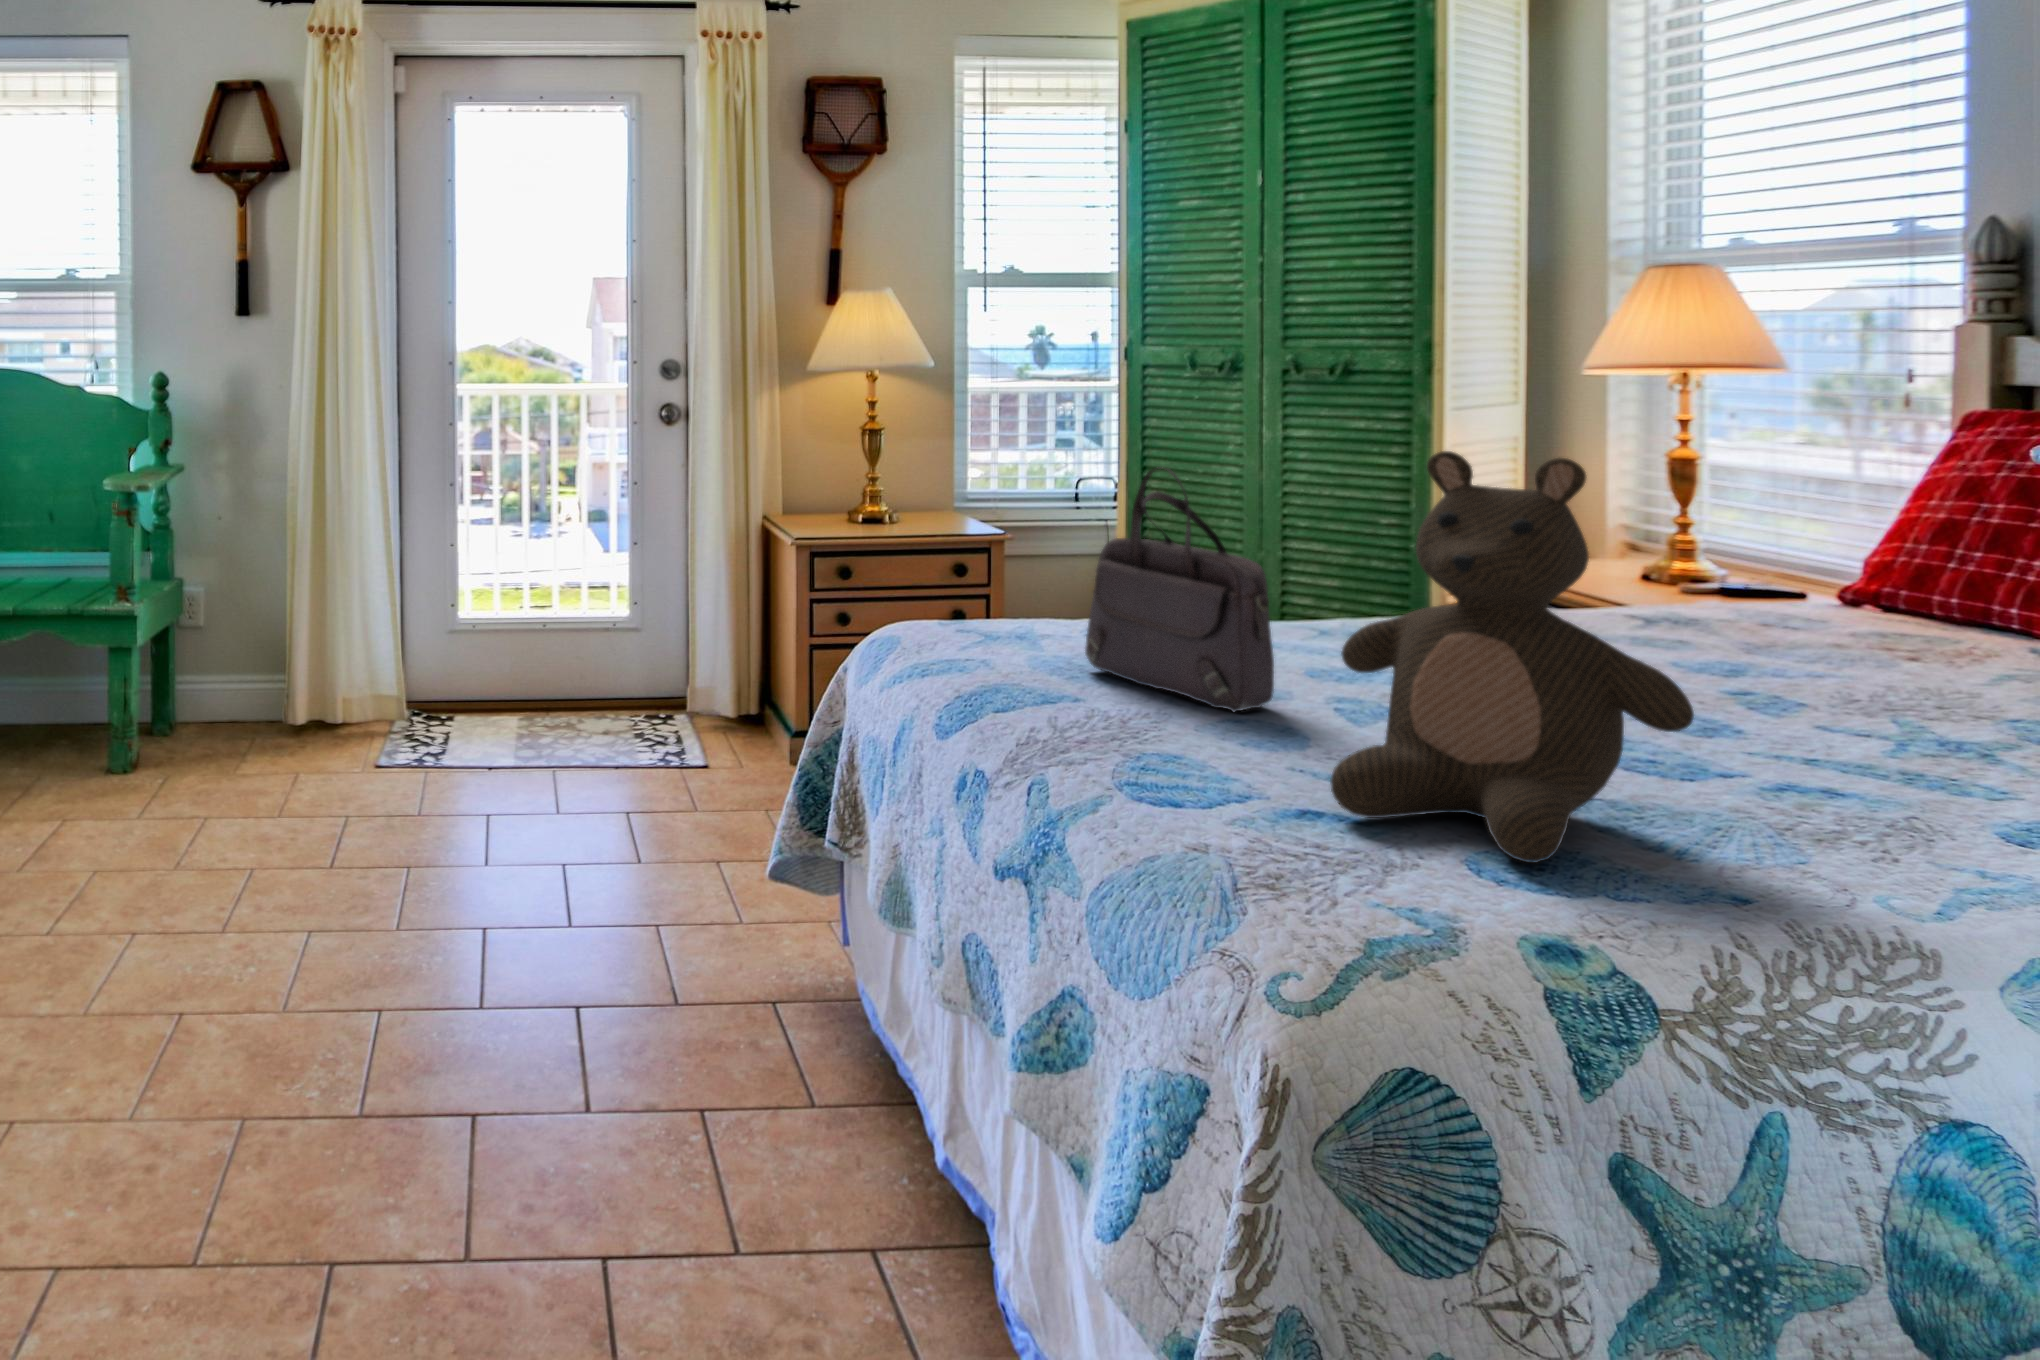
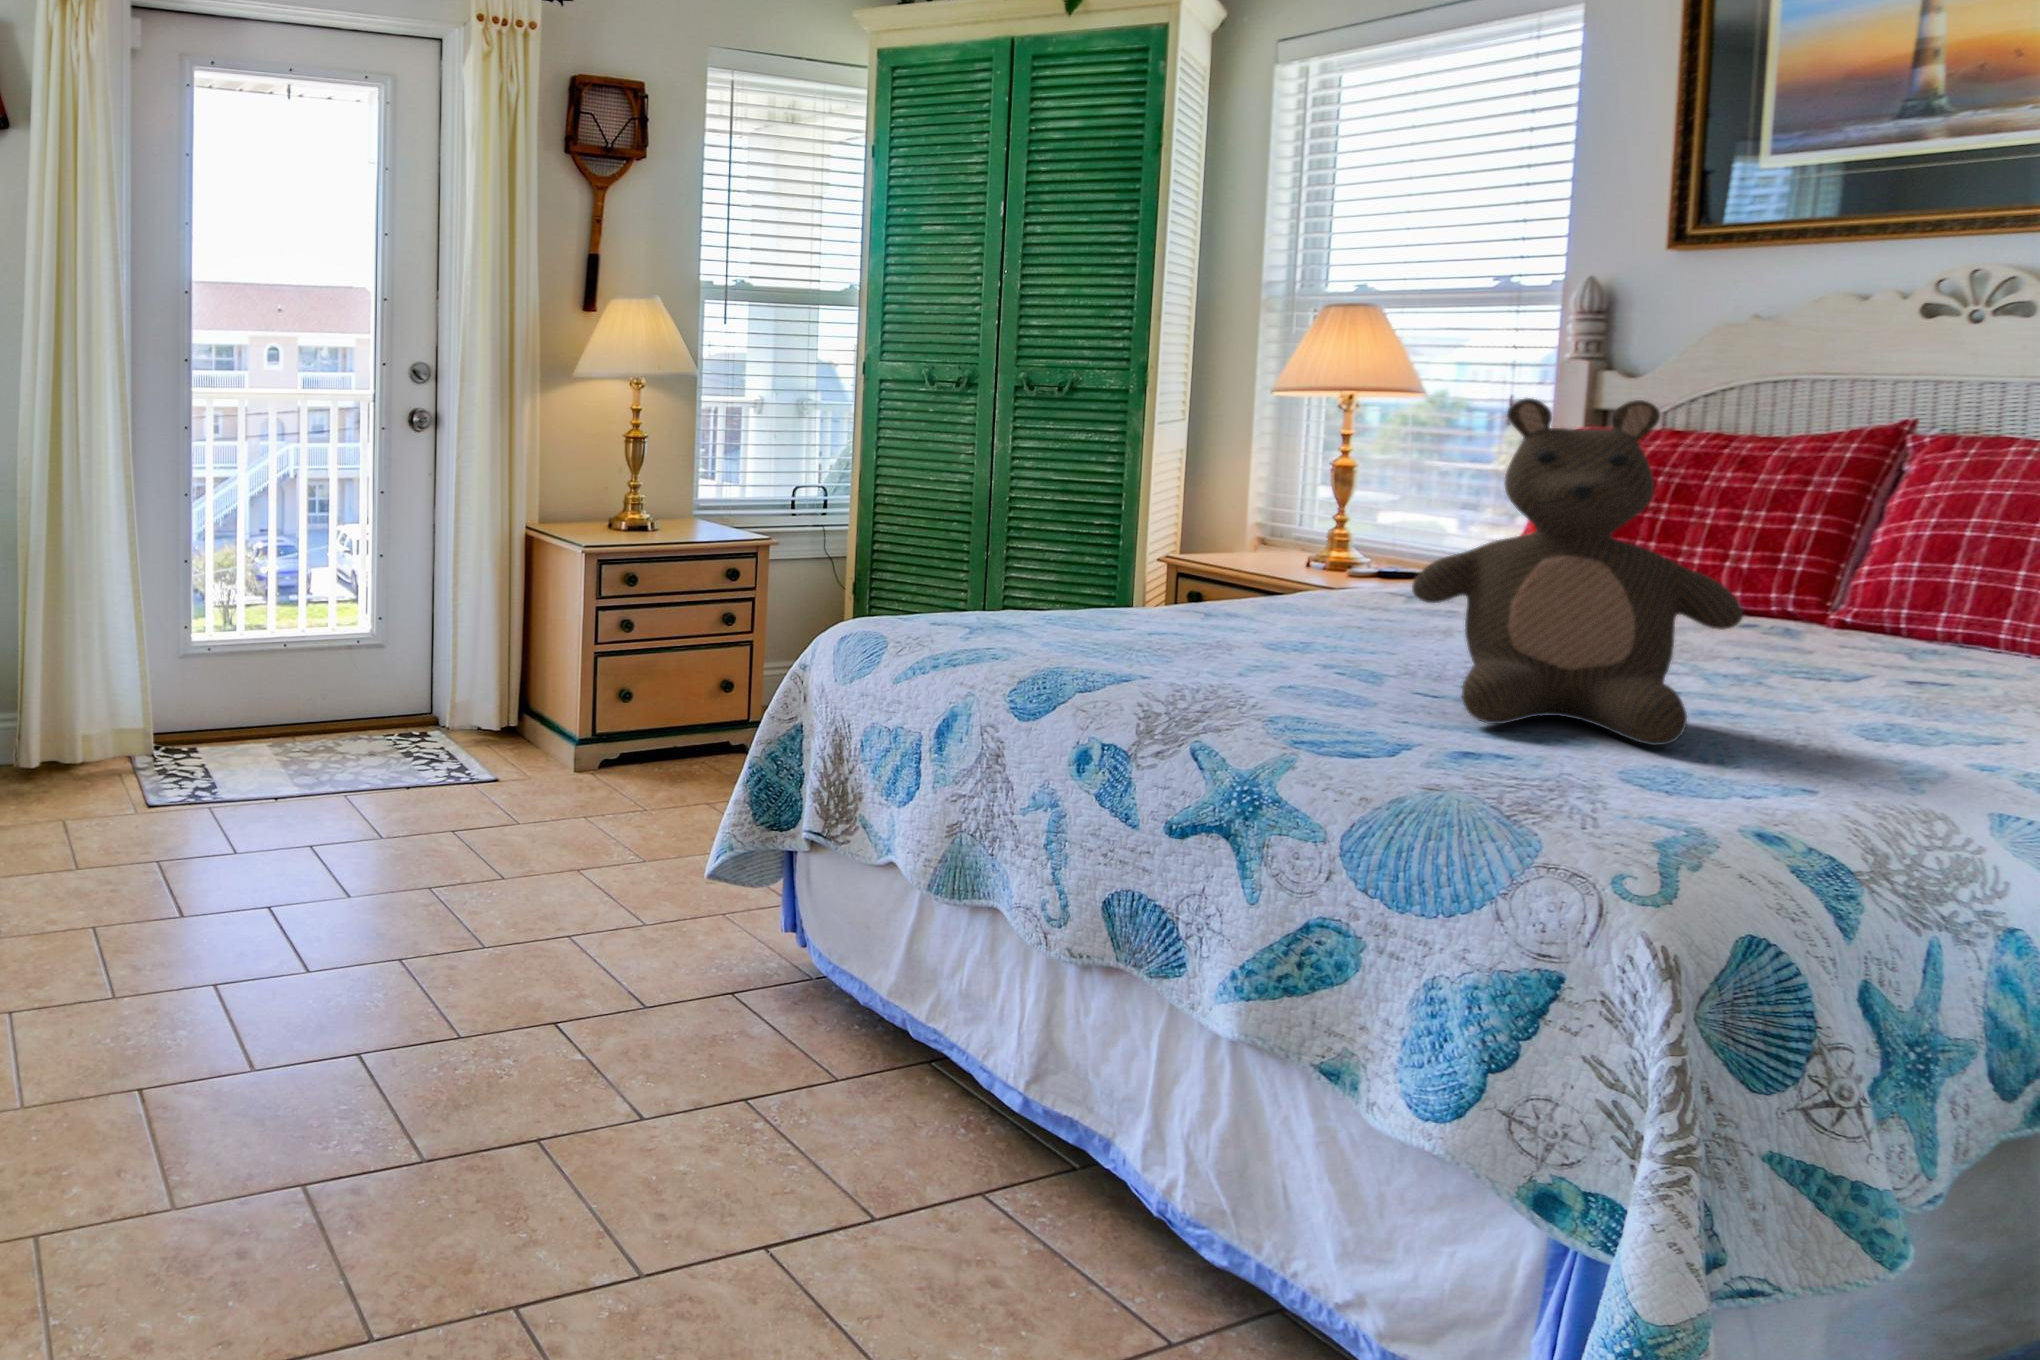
handbag: present [1085,470,1274,712] -> none [1066,435,1271,658]

